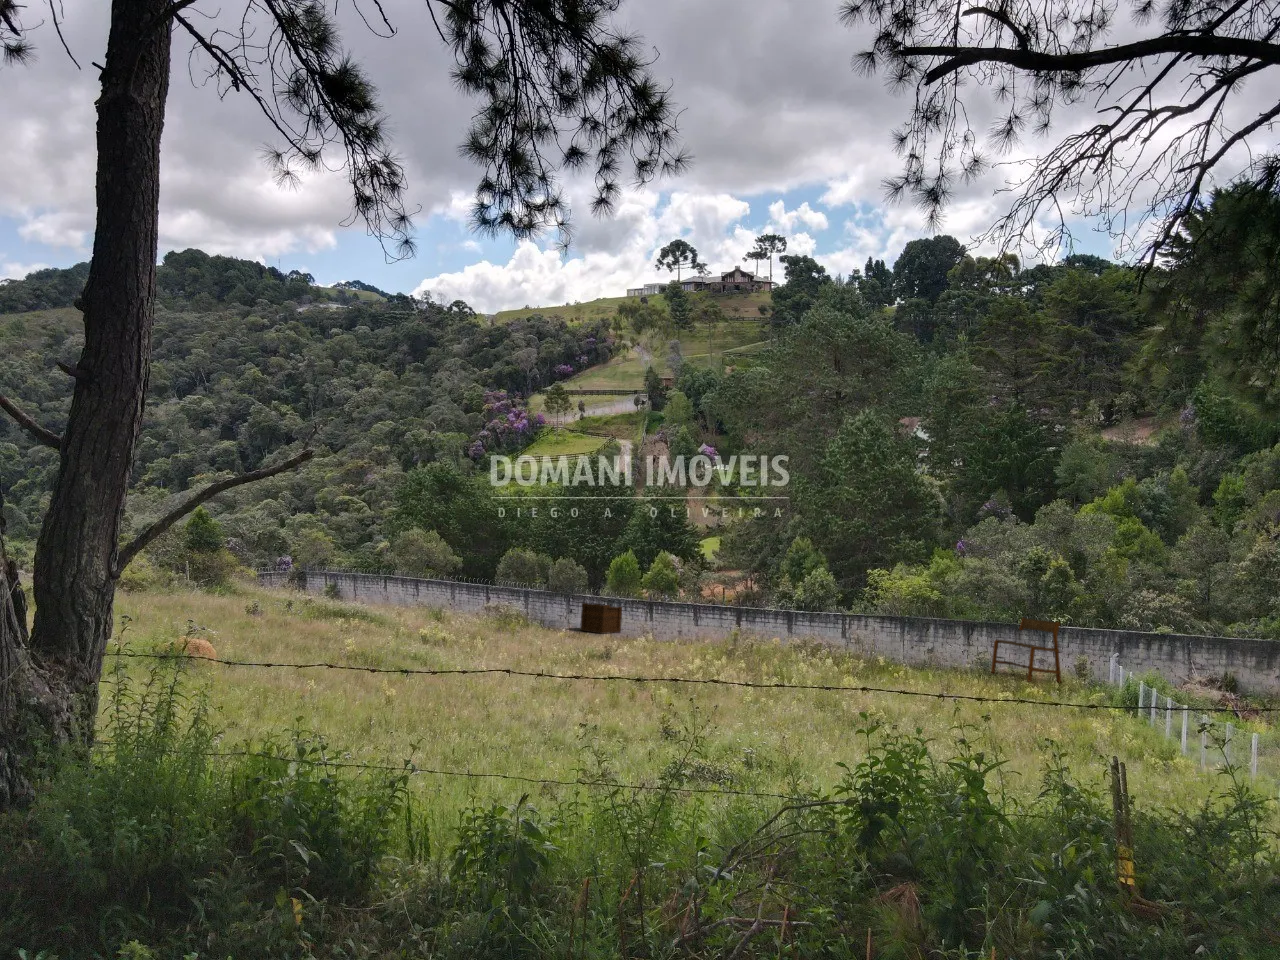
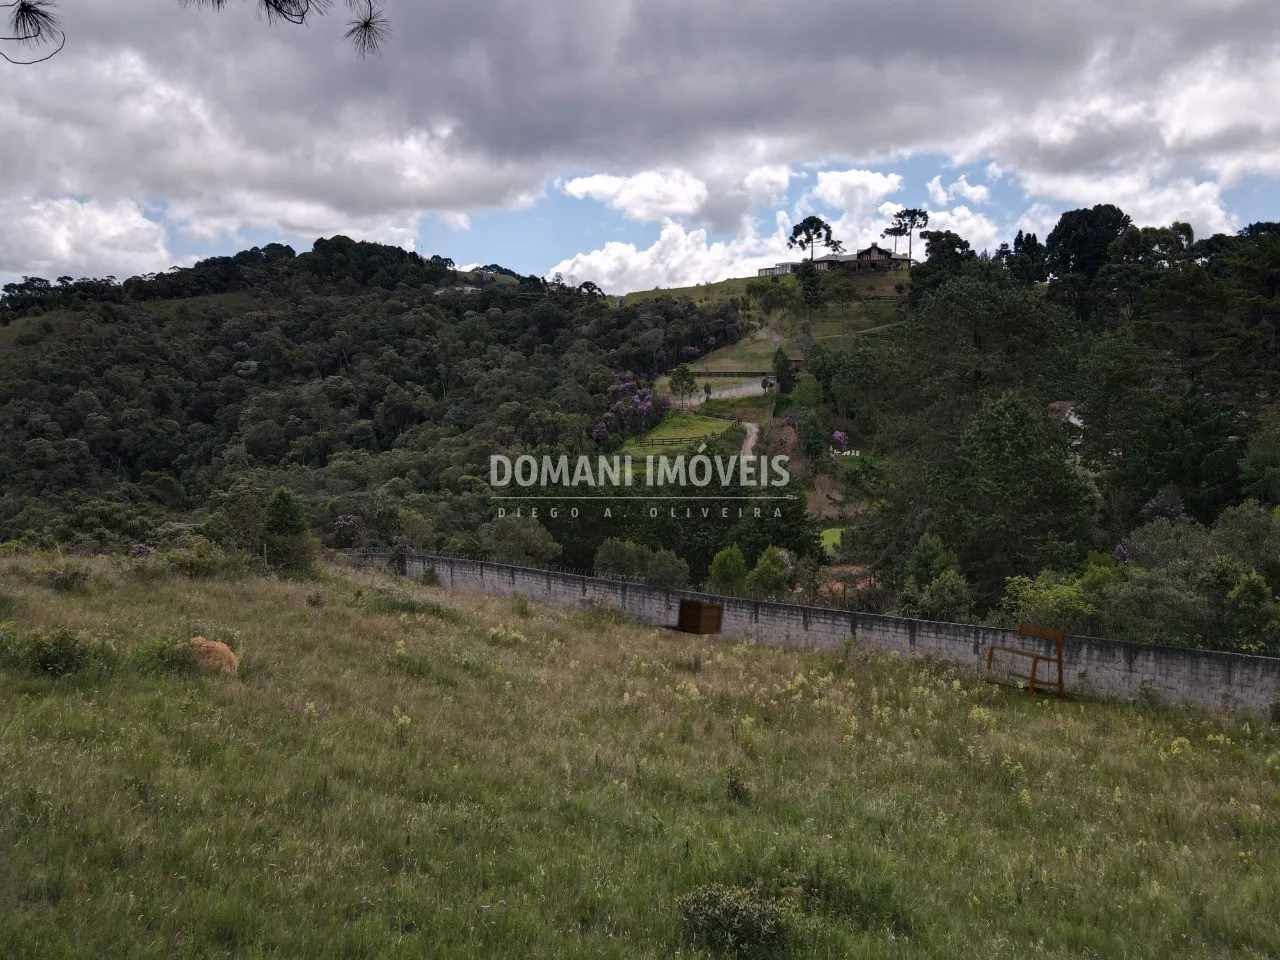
bench: present [991,618,1061,682] -> present [985,622,1065,696]

